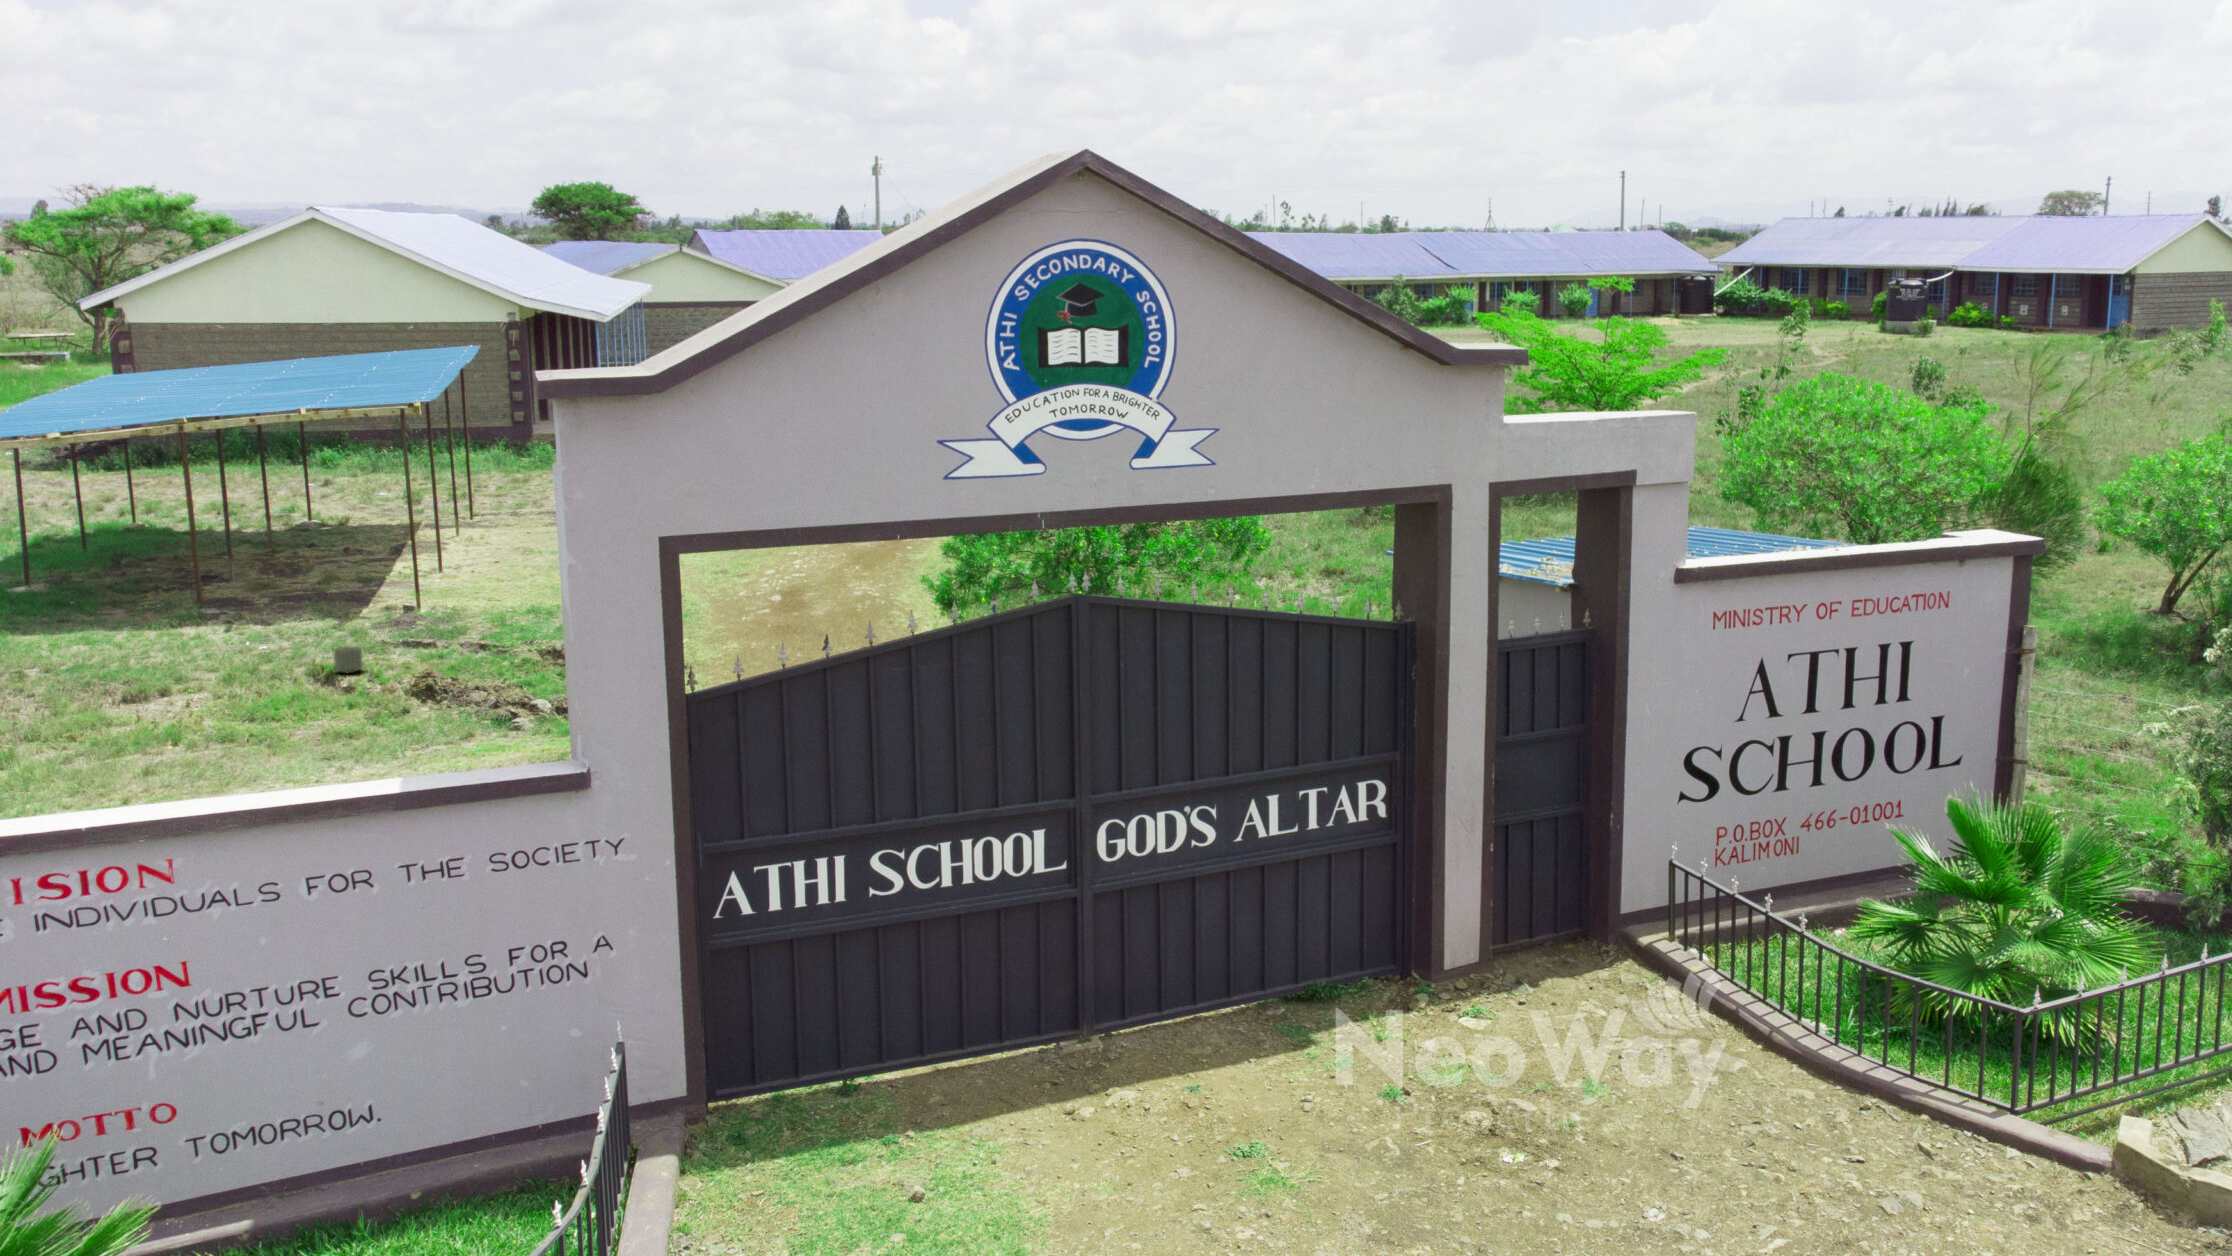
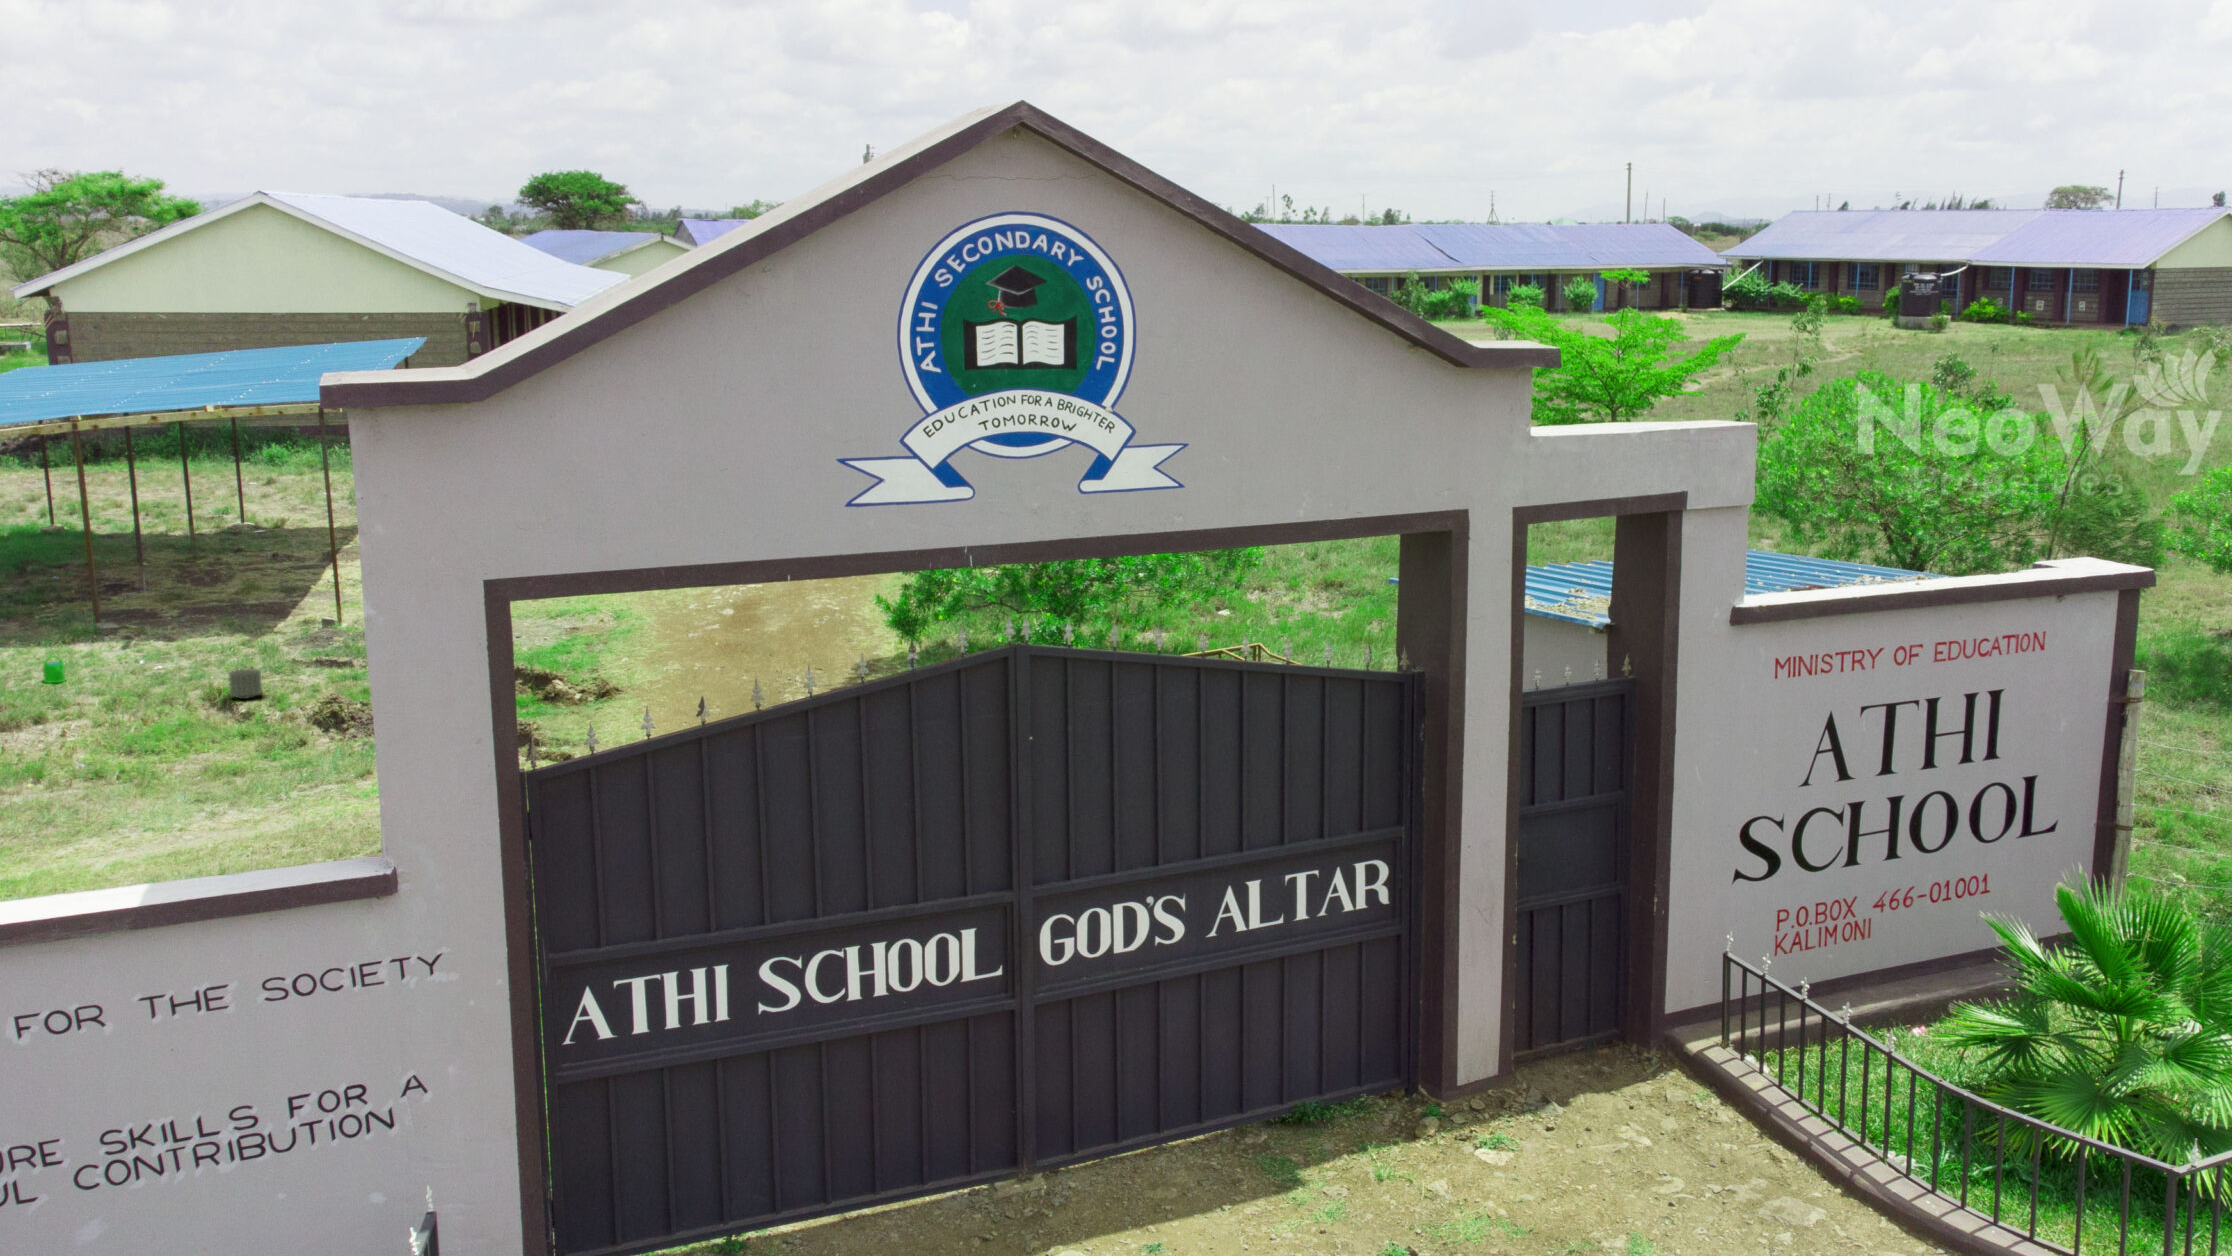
watering can: none [162,635,184,661] -> present [43,655,66,683]

